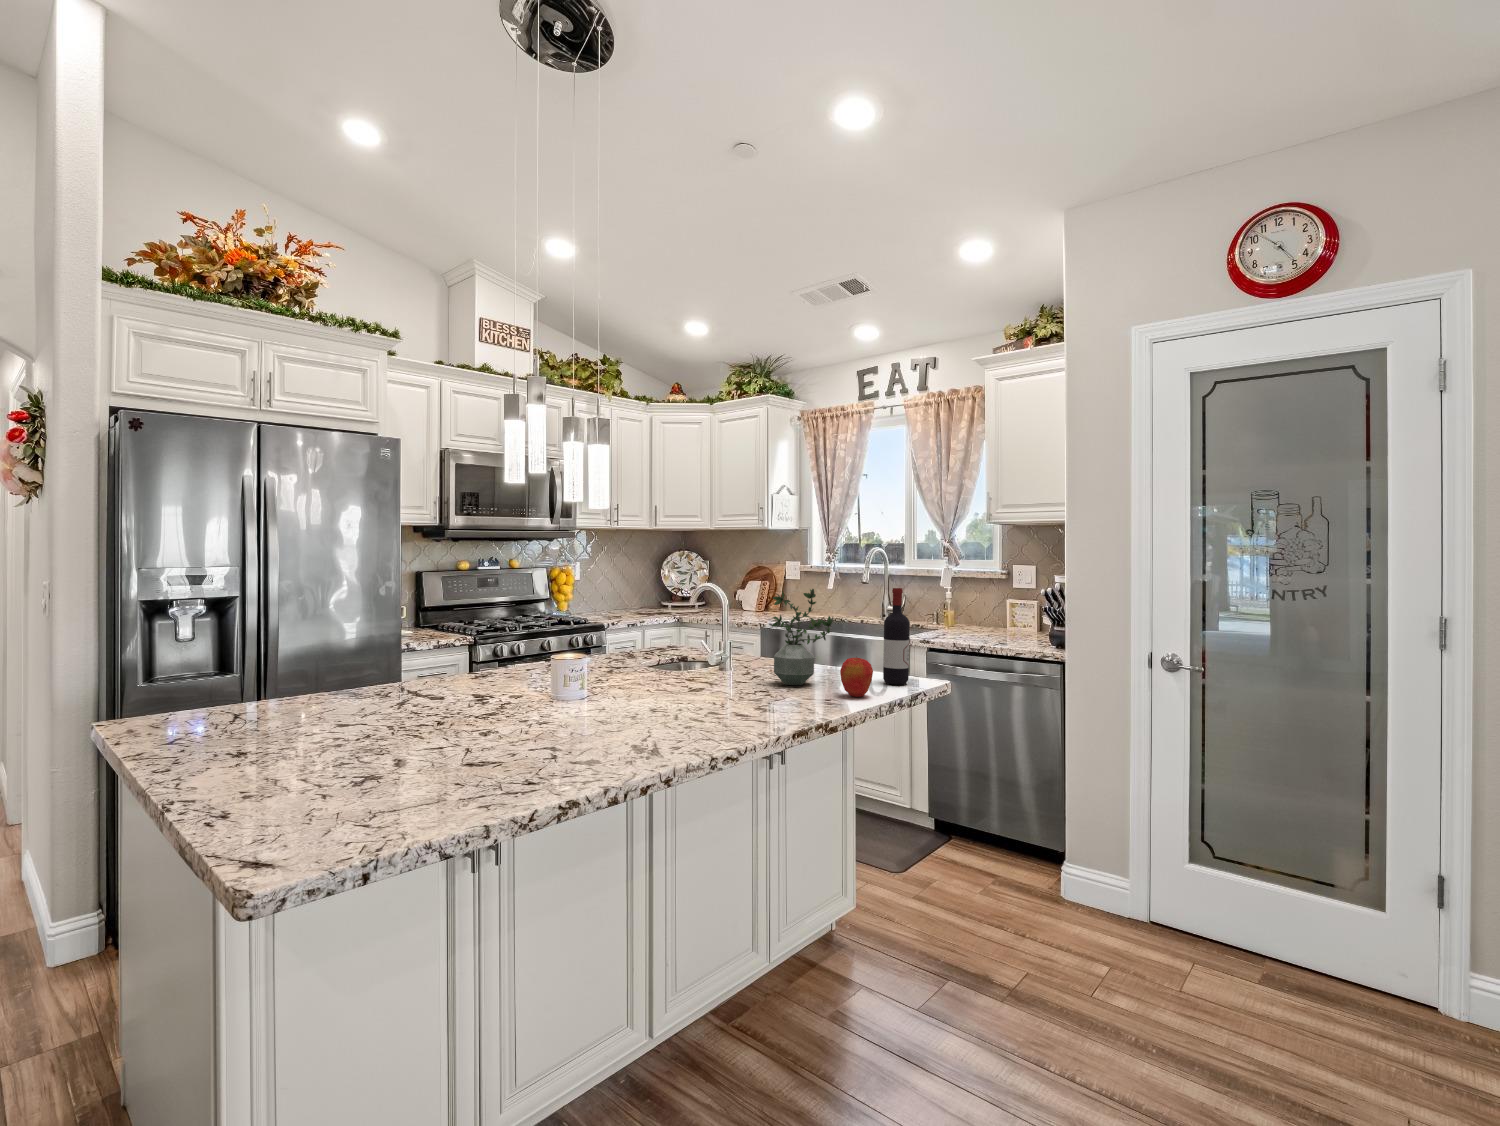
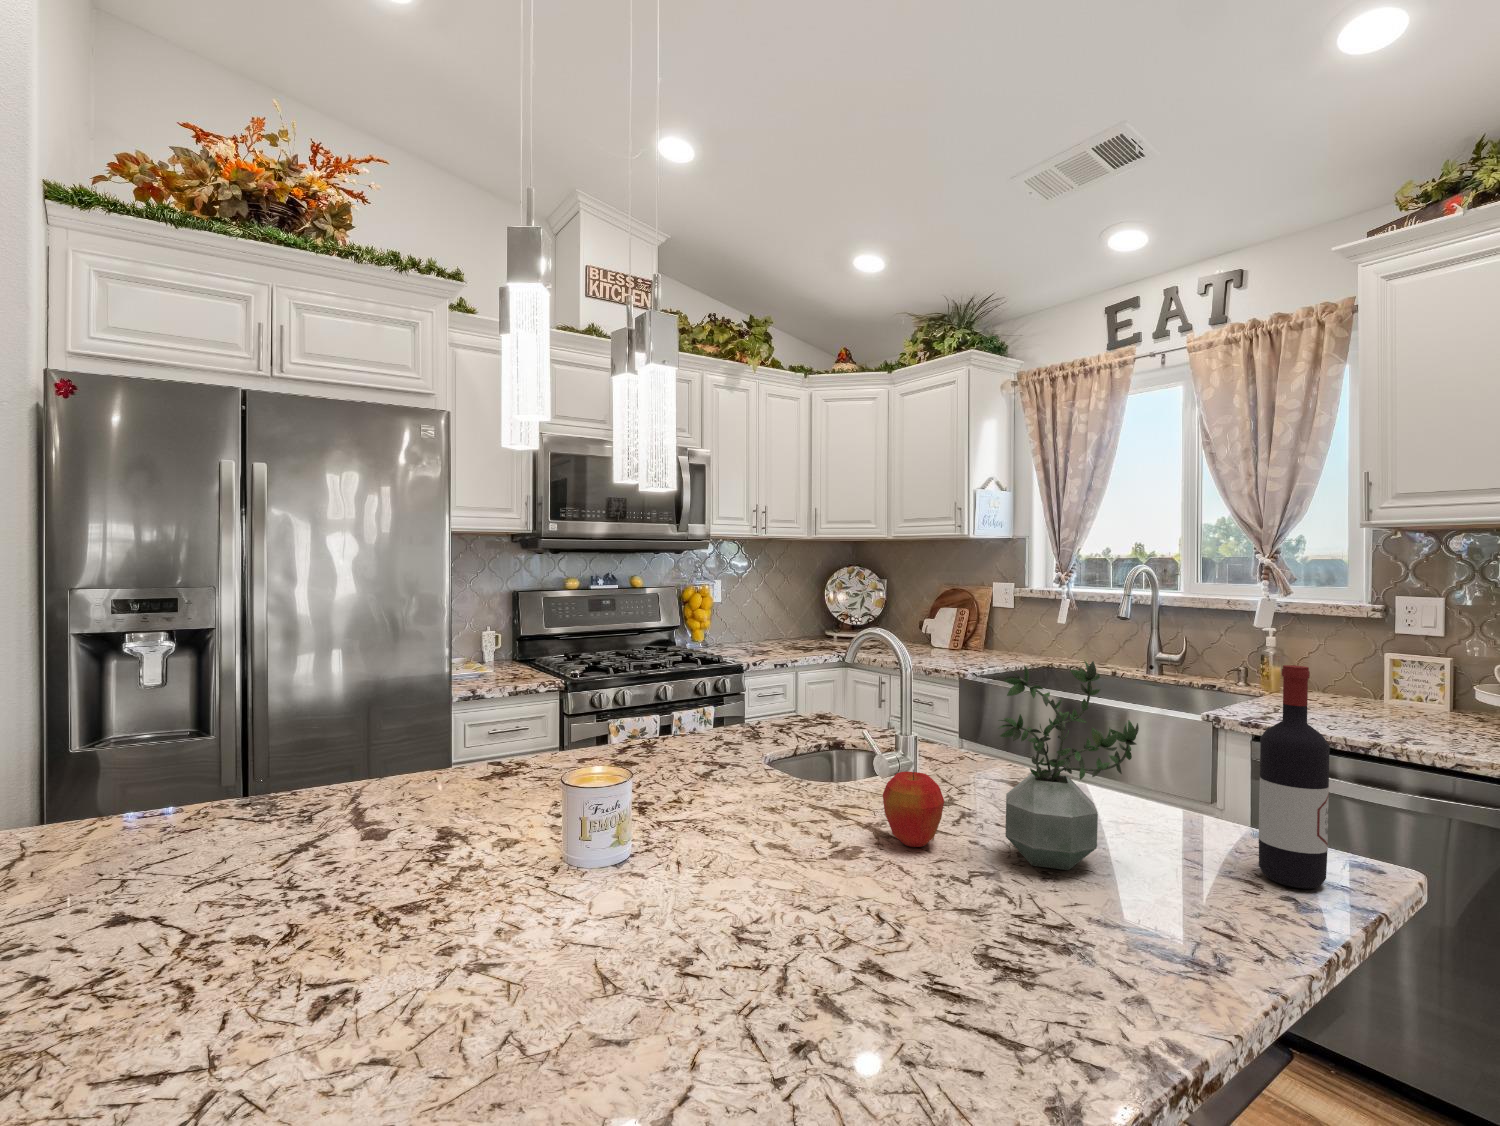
apple: present [840,657,873,697] -> present [883,770,944,847]

